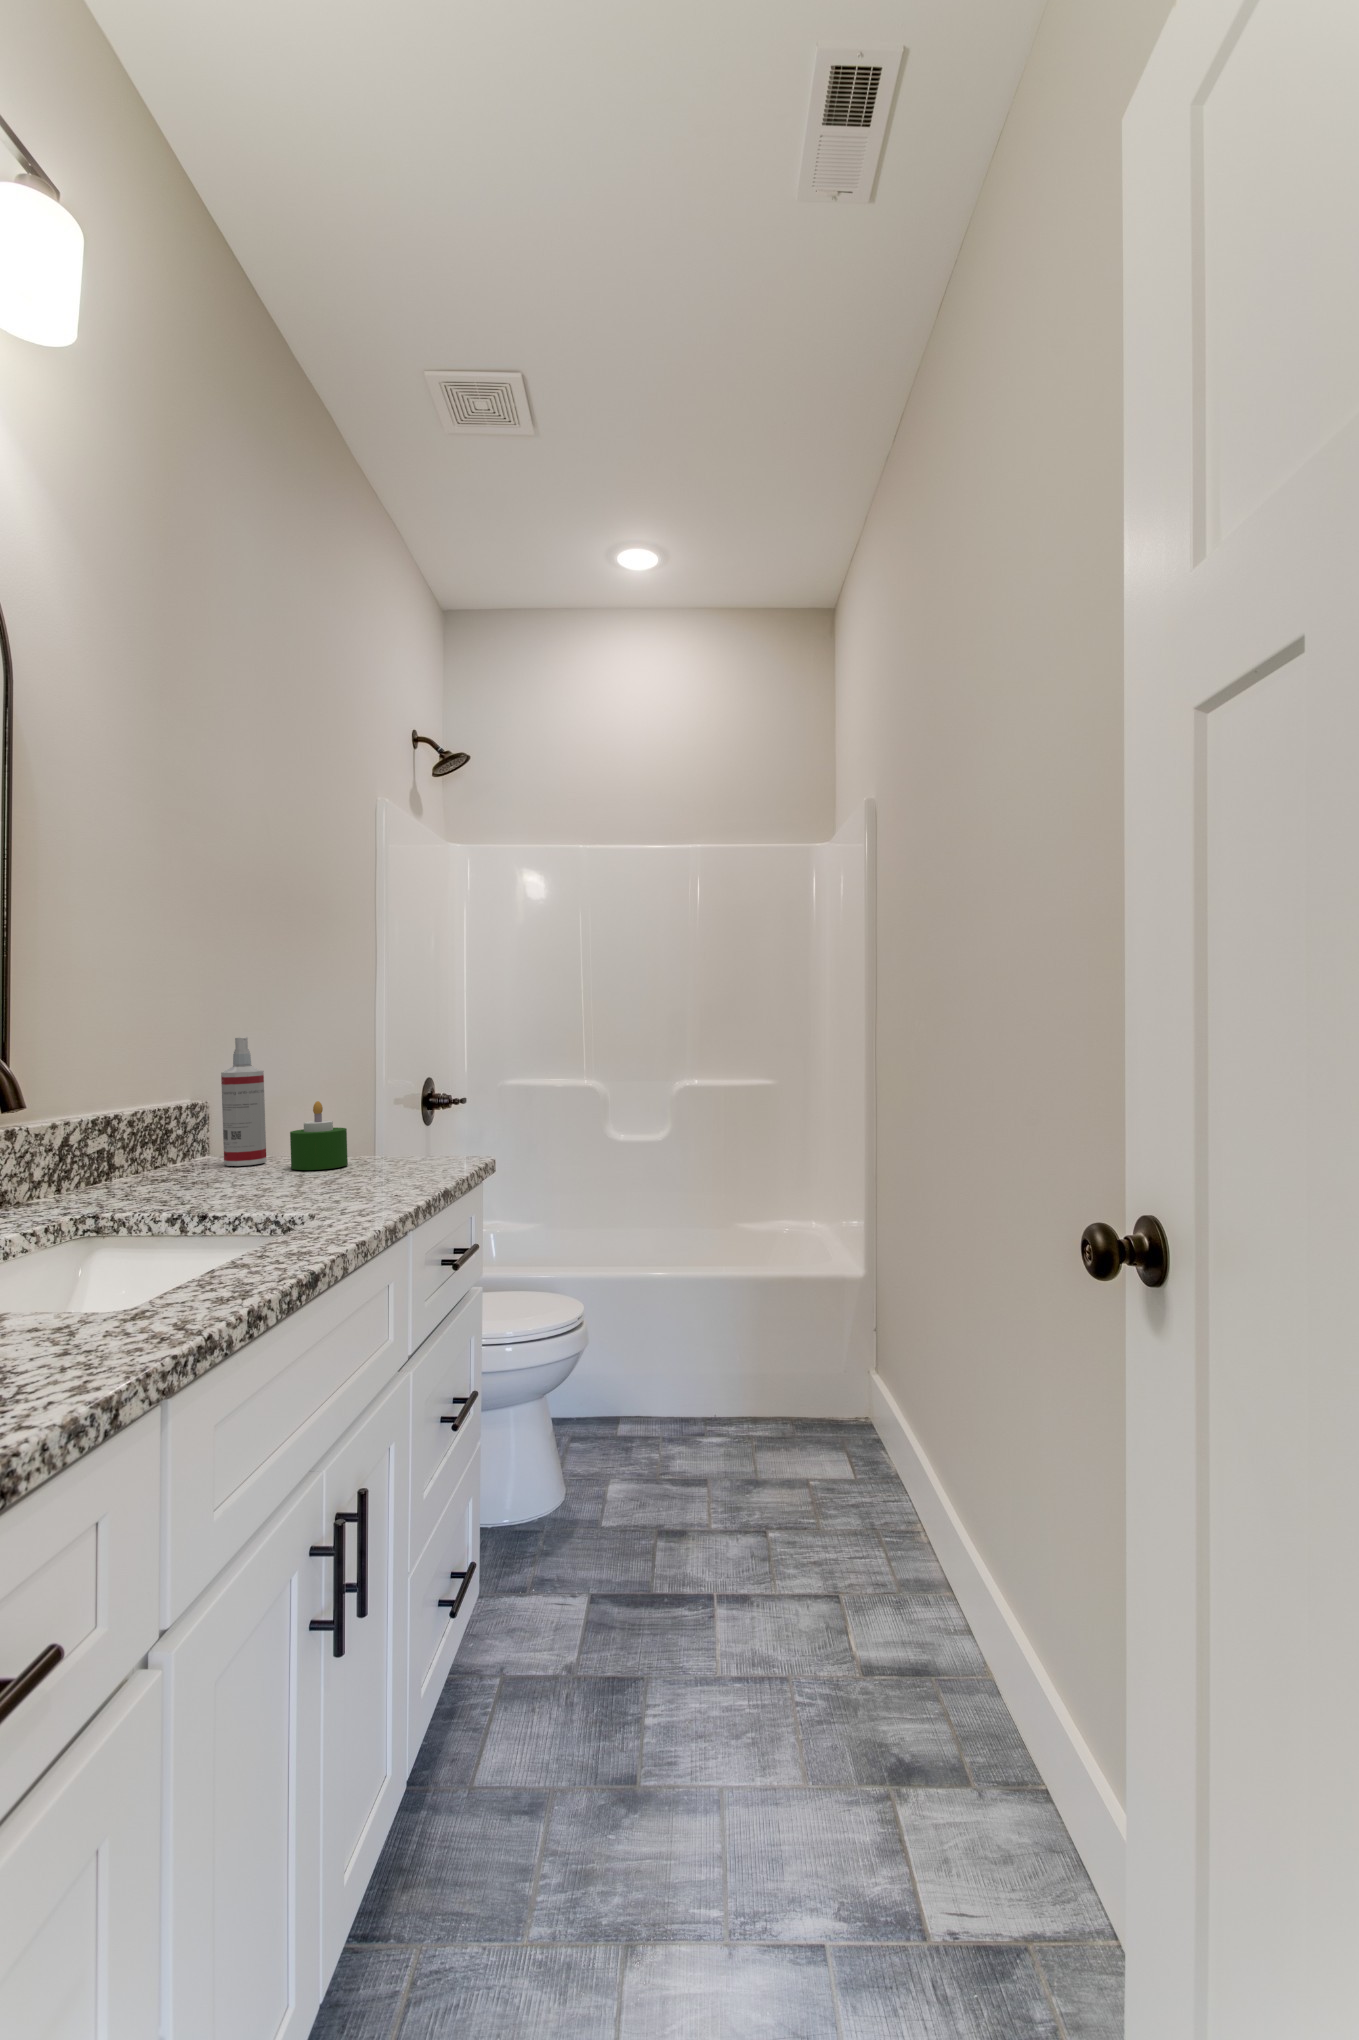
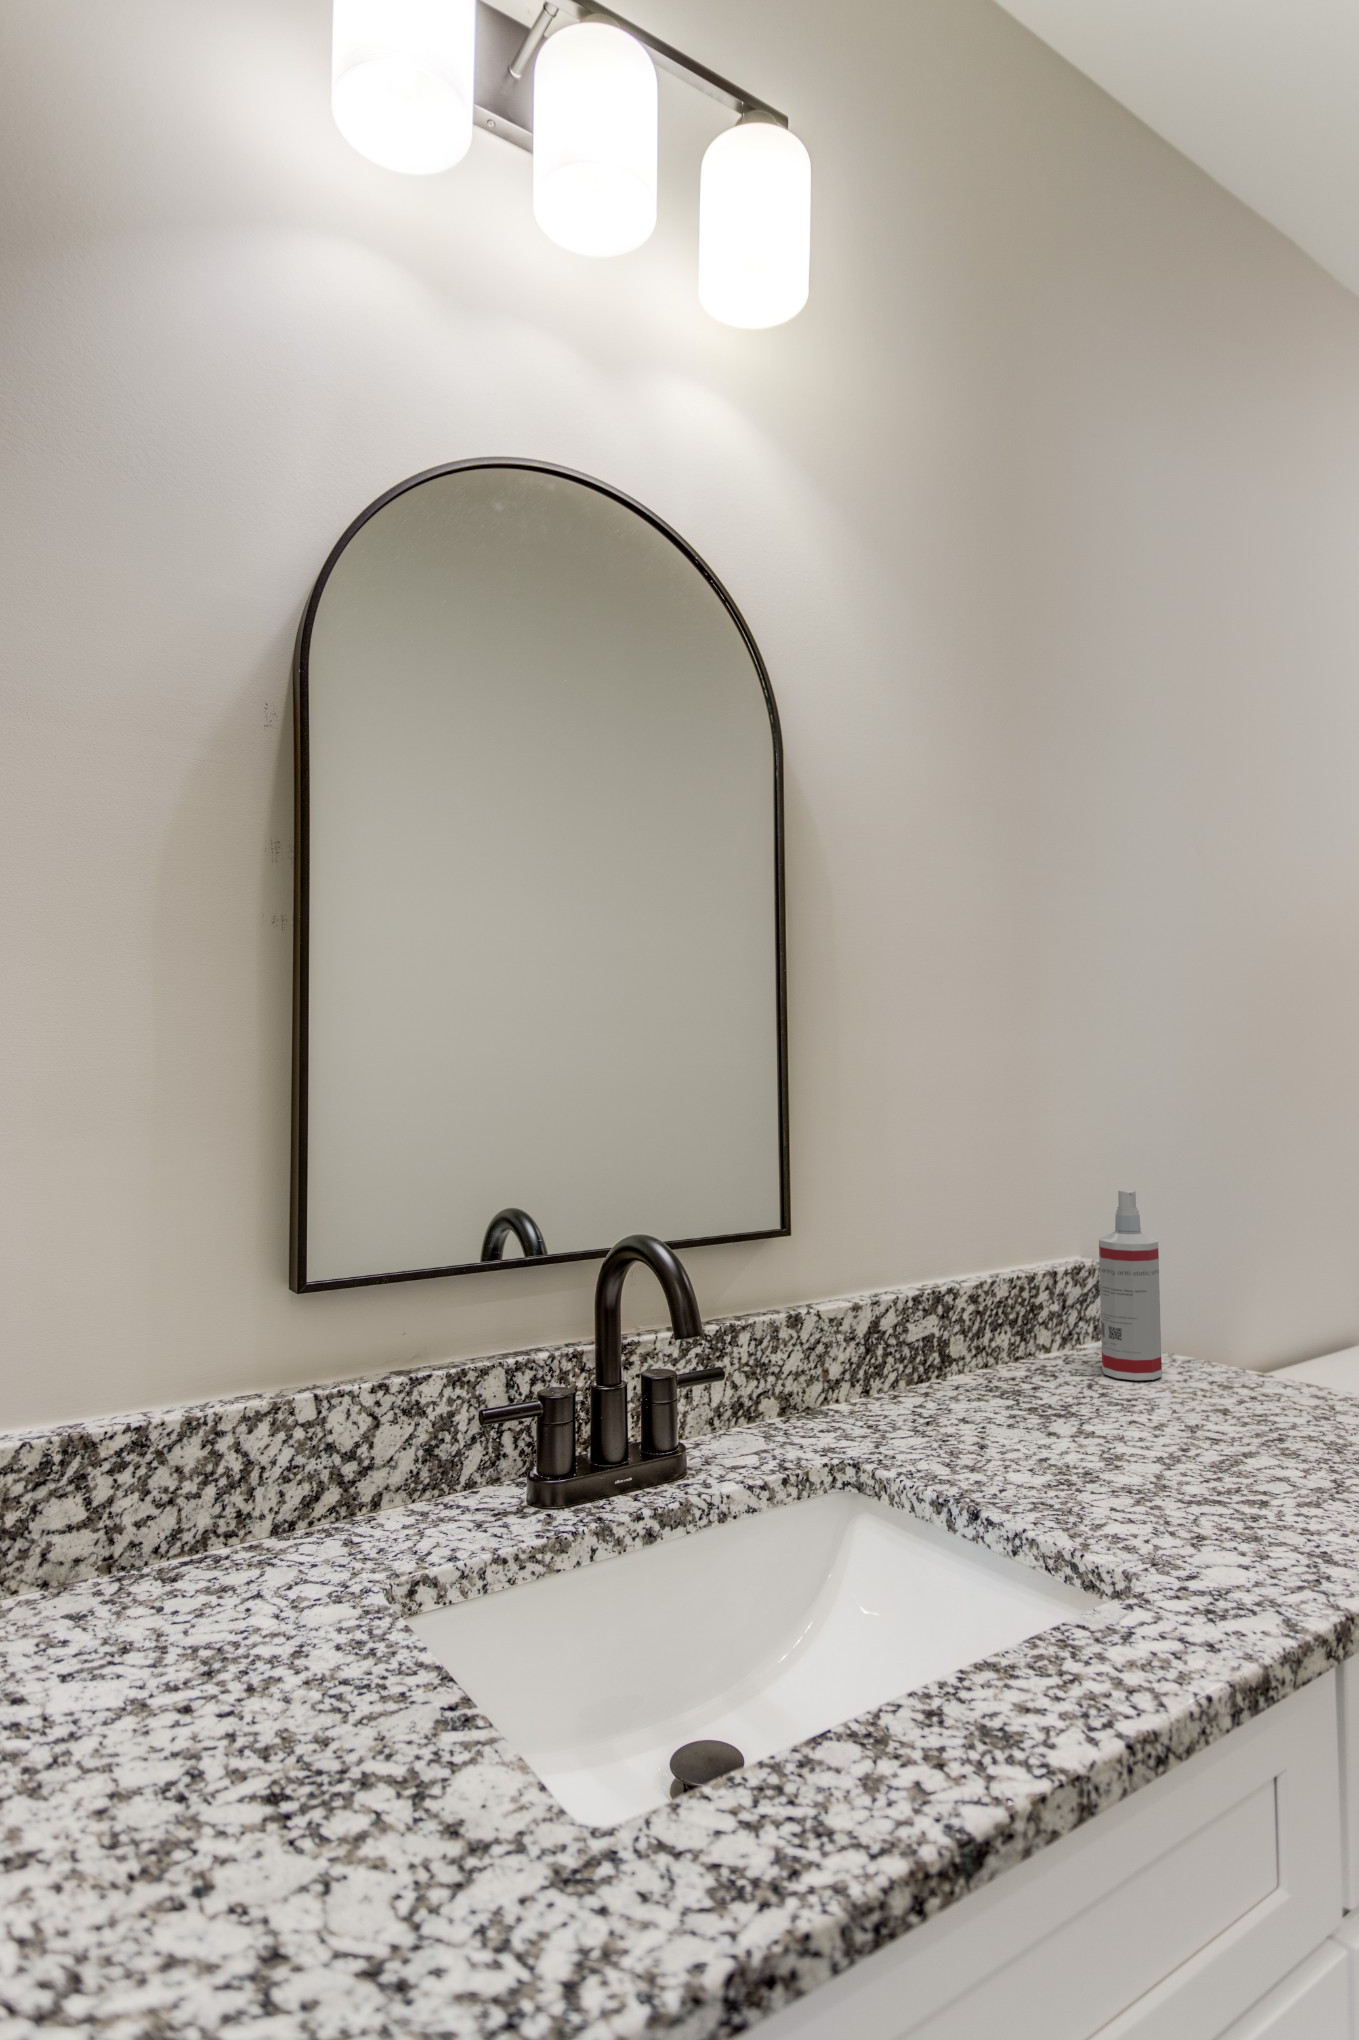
candle: present [290,1101,348,1170] -> none [1183,1308,1276,1423]

